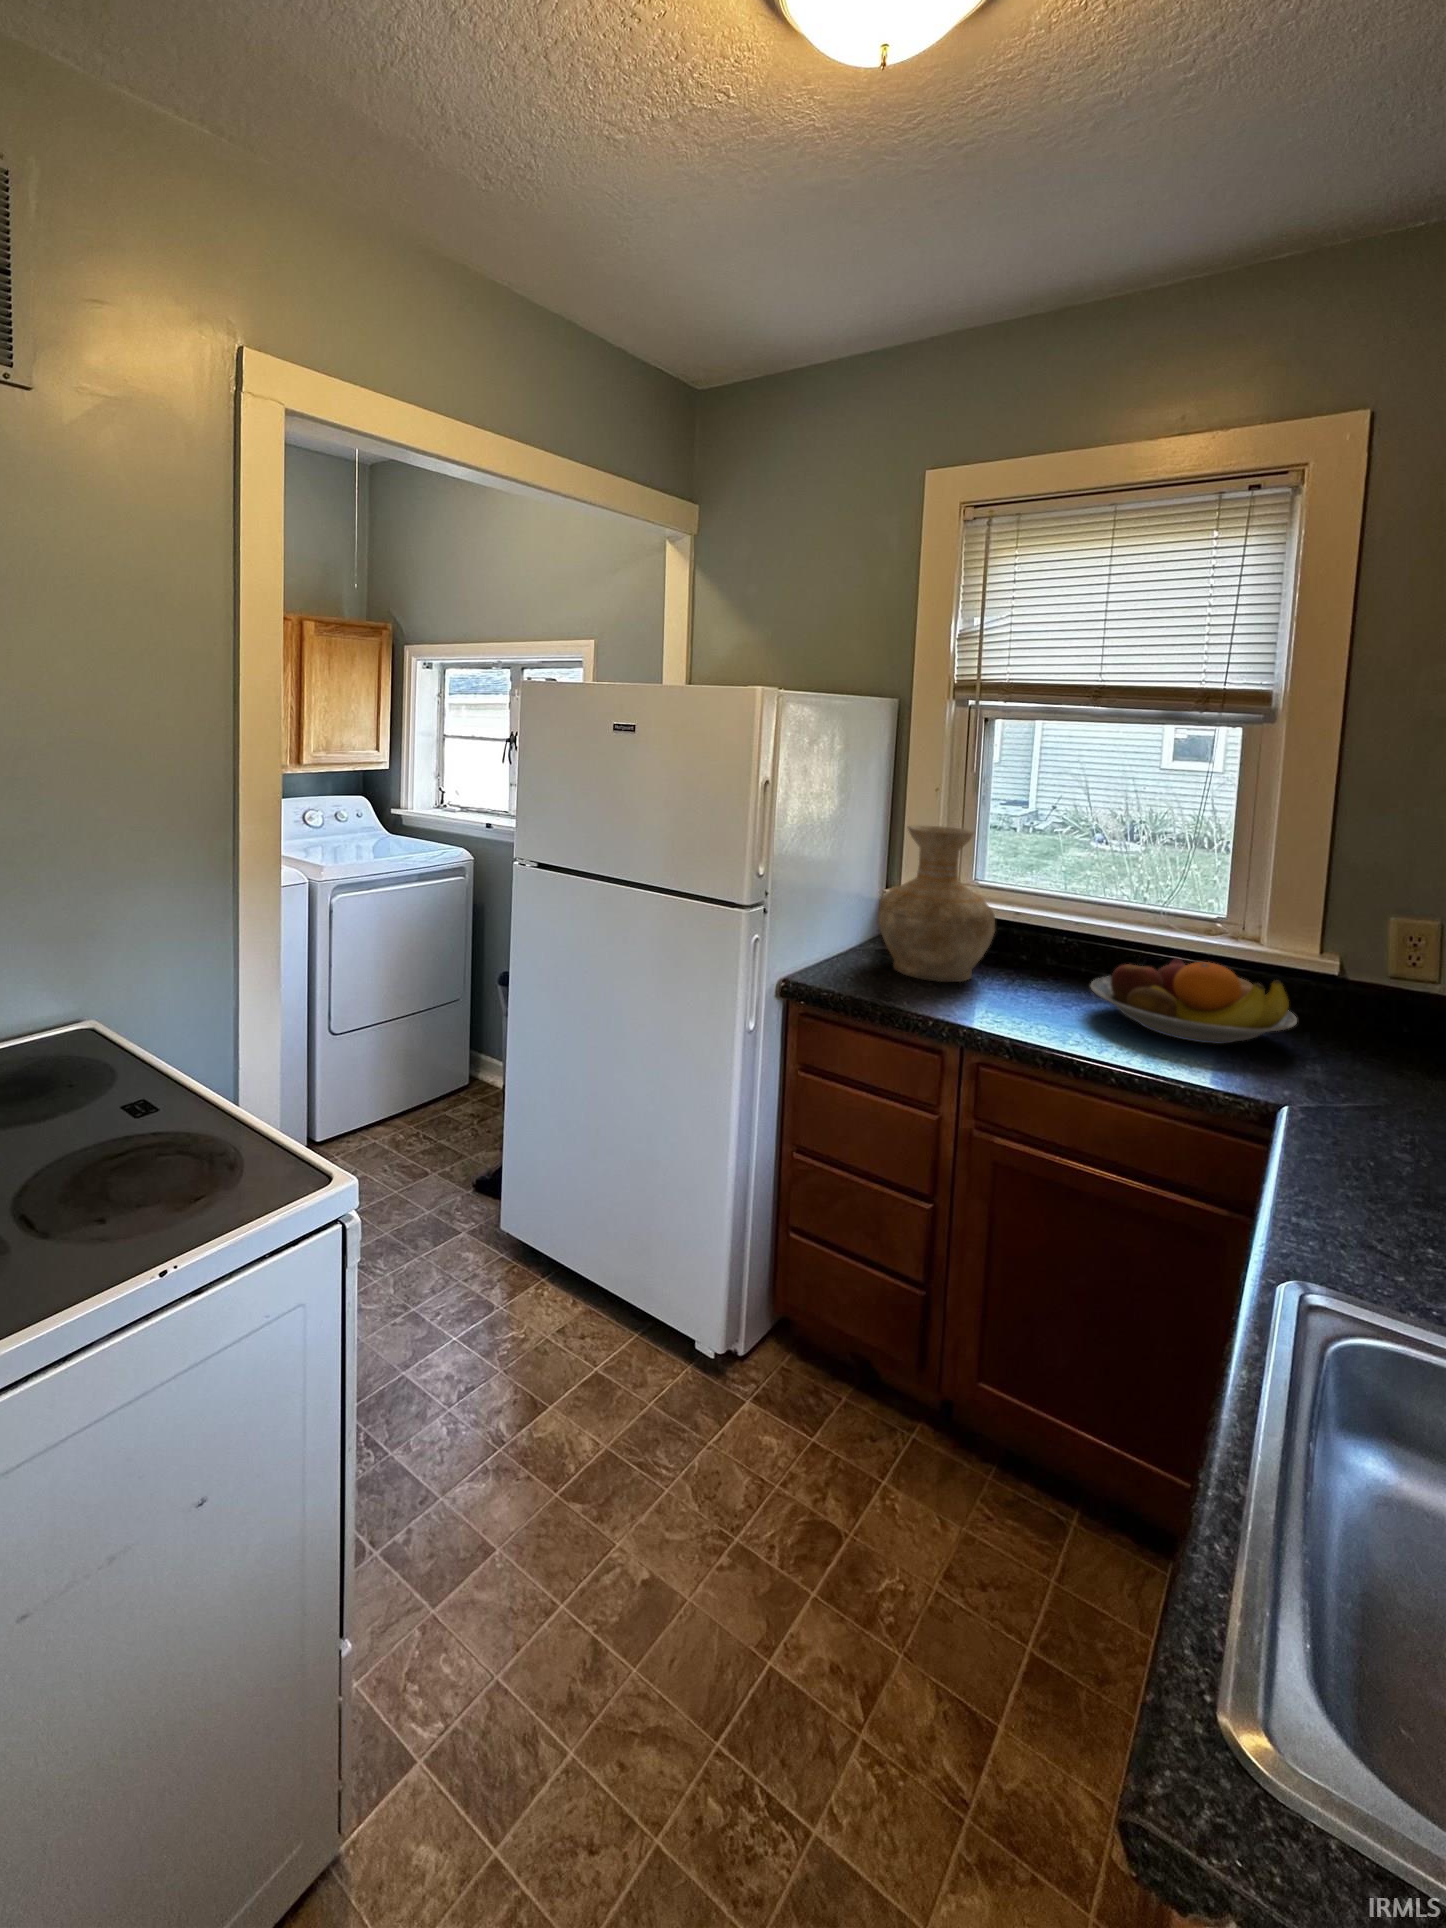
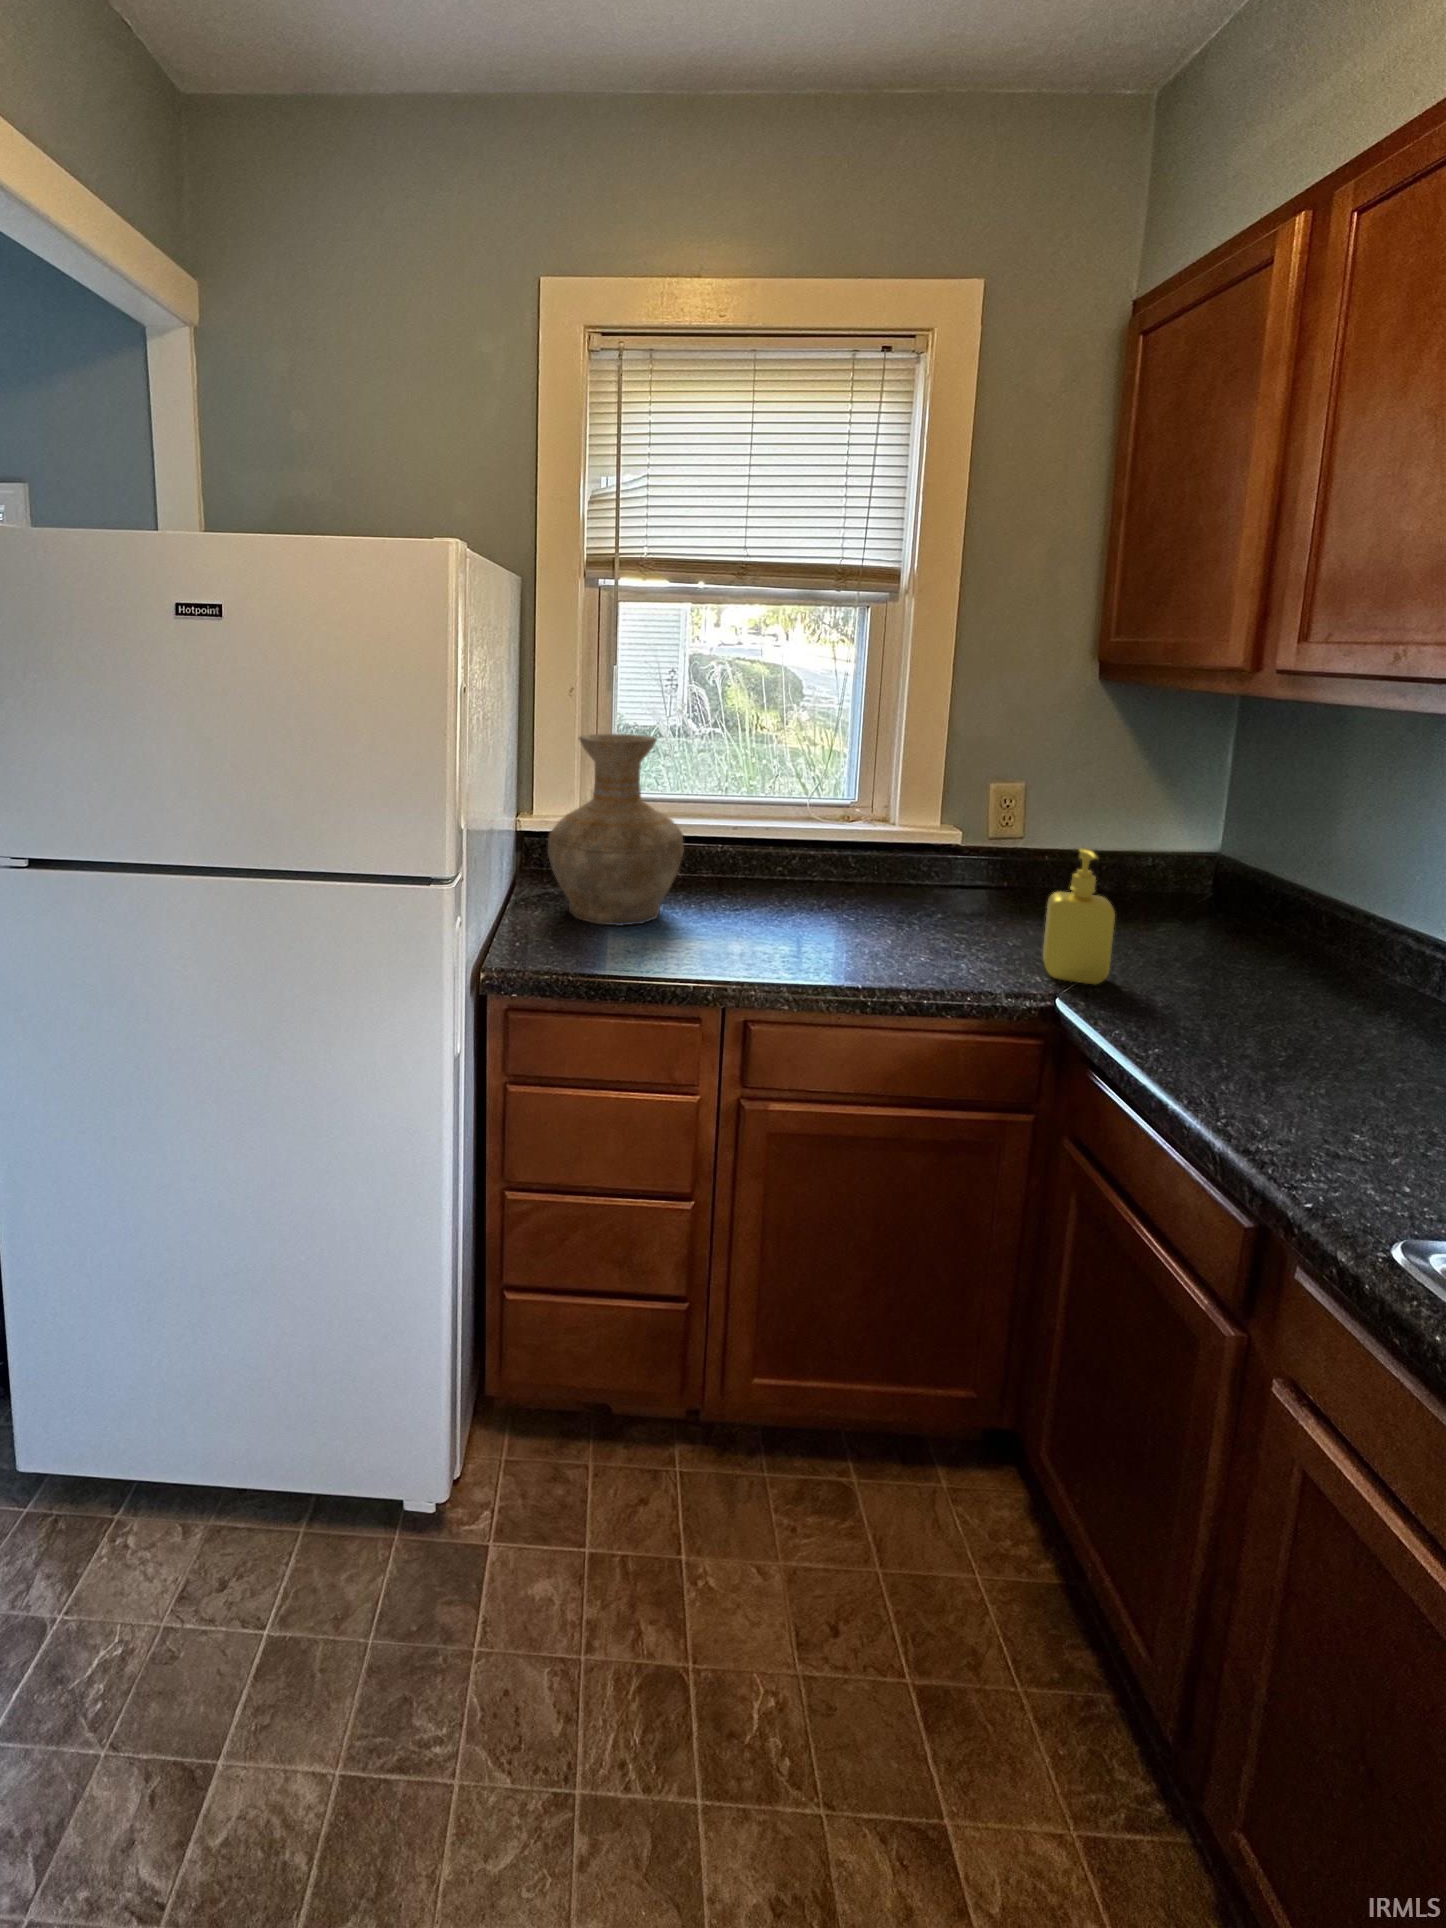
fruit bowl: present [1091,958,1297,1044] -> none [792,852,983,939]
soap dispenser: none [1308,974,1396,1114] -> present [1043,848,1115,984]

